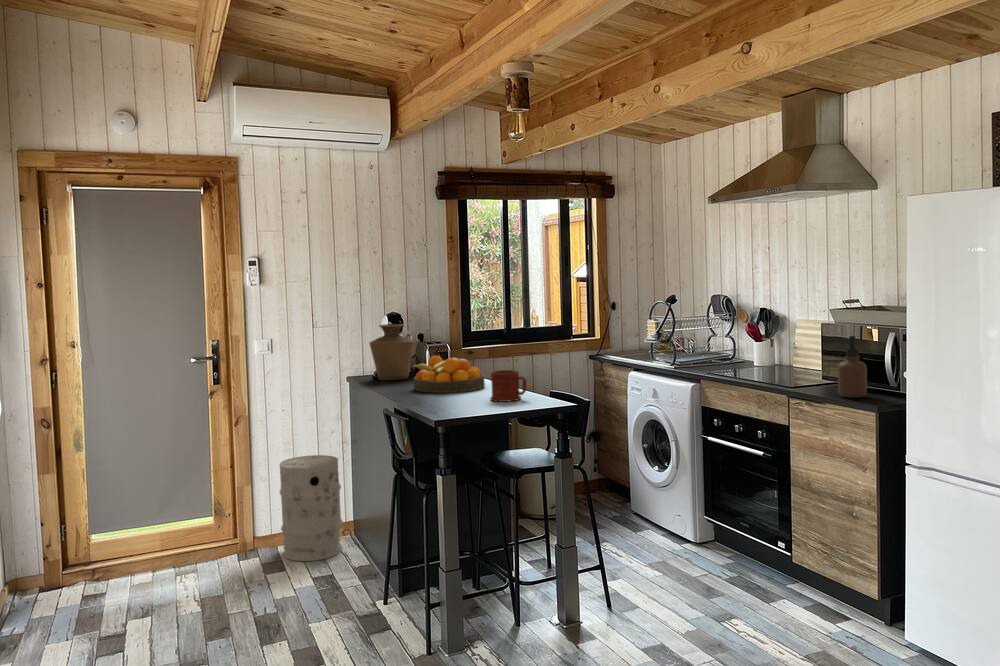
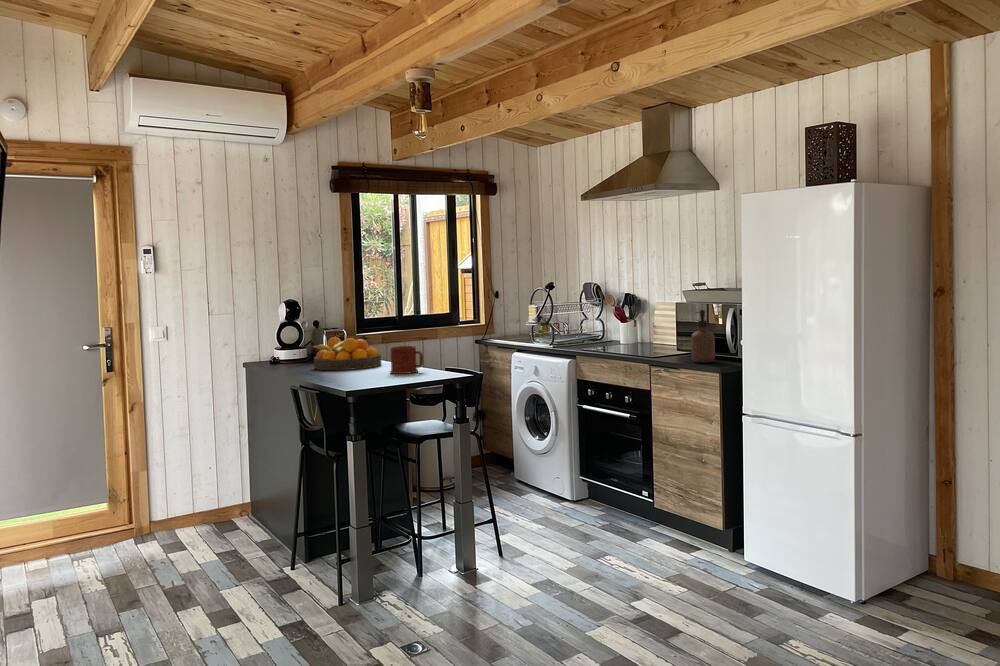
vase: present [370,324,414,380] -> none [267,310,311,363]
trash can: present [279,455,343,561] -> none [179,438,243,539]

